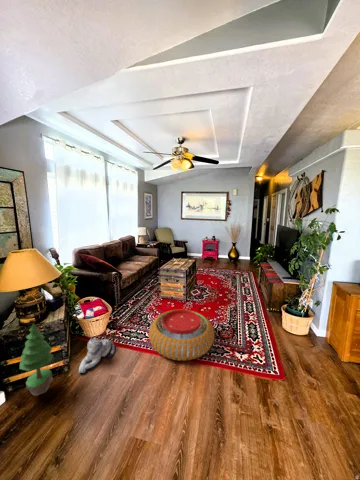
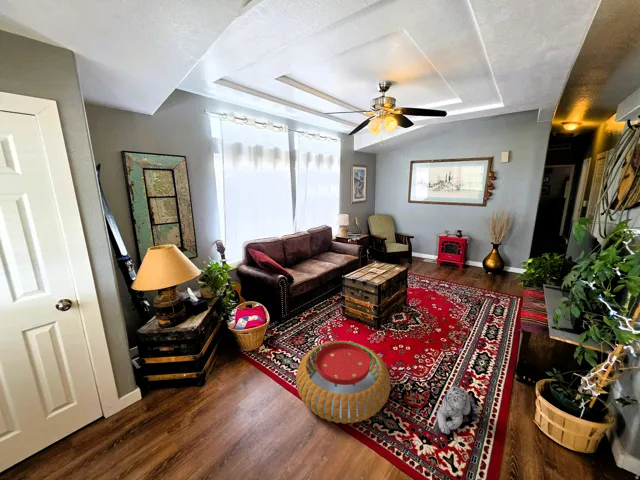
potted tree: present [20,323,53,395] -> none [144,329,180,405]
plush toy: present [79,338,115,373] -> present [437,386,478,434]

